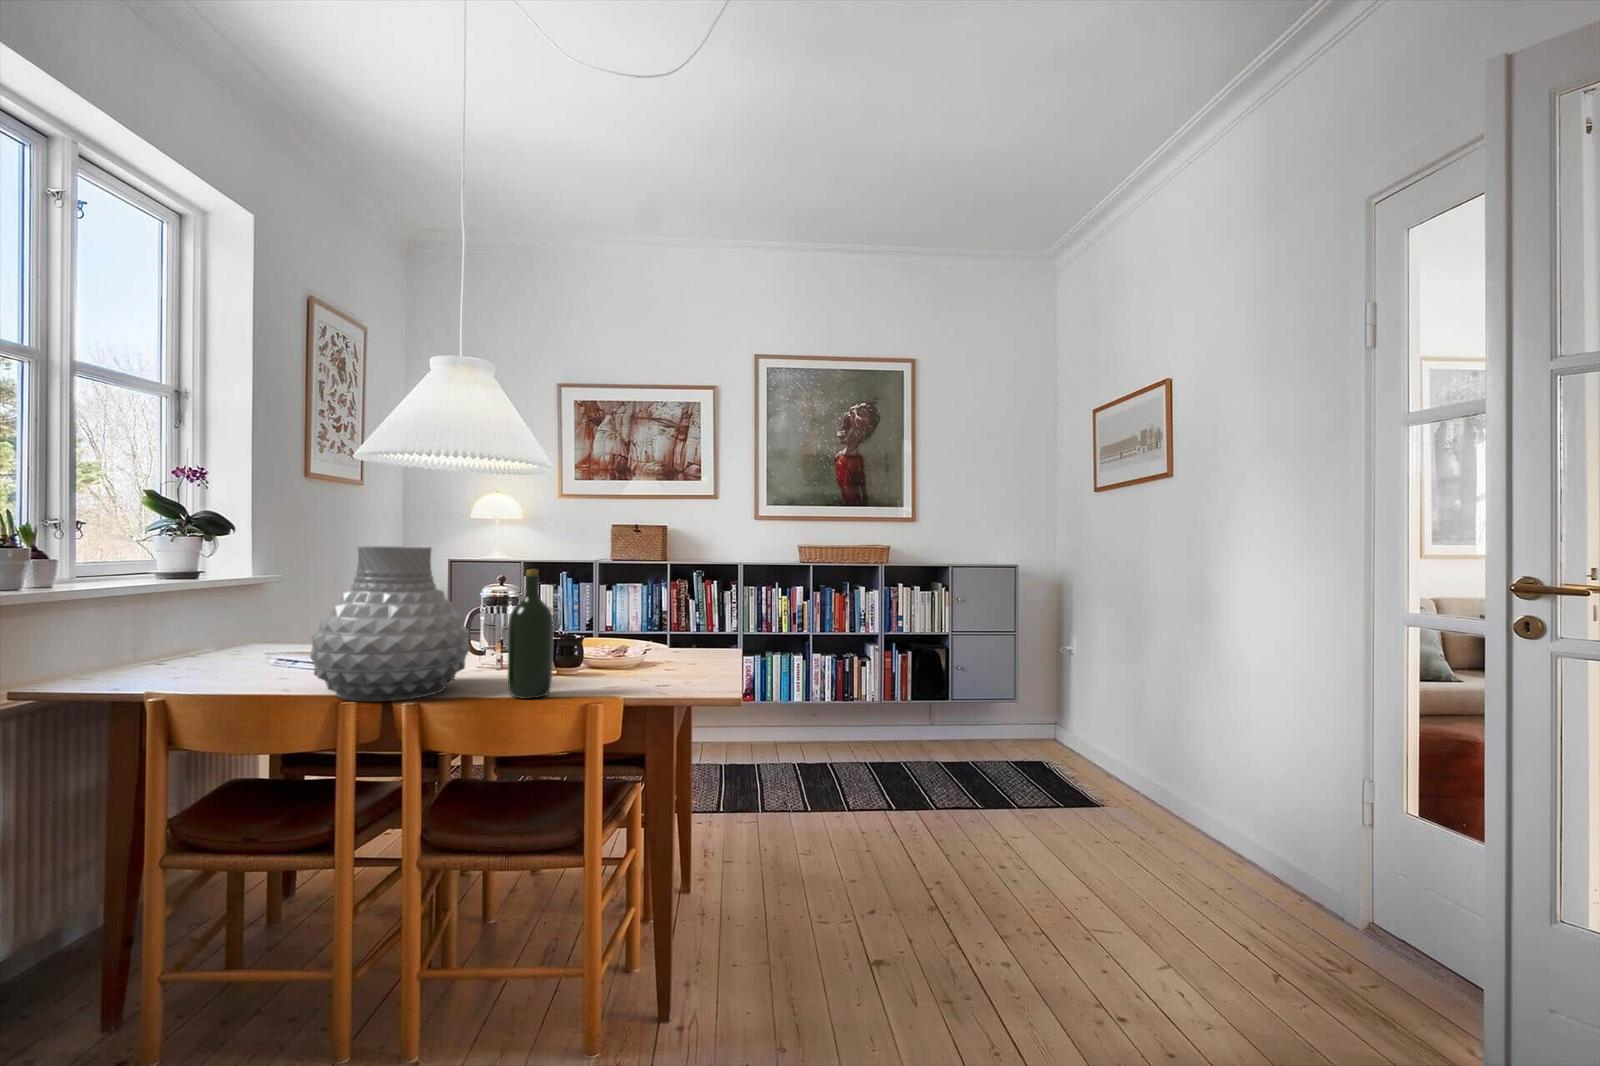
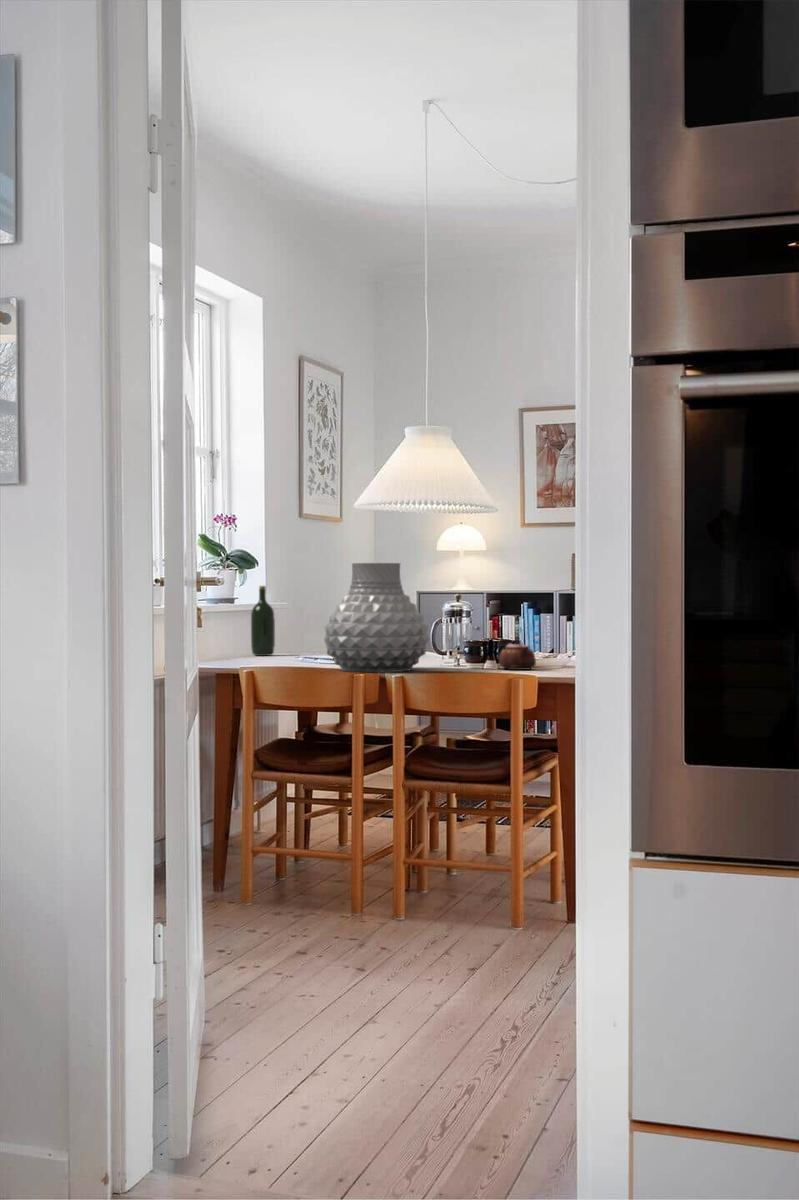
wine bottle: present [508,569,554,699] -> present [251,586,275,656]
teapot: none [563,640,610,682] -> present [499,638,536,670]

